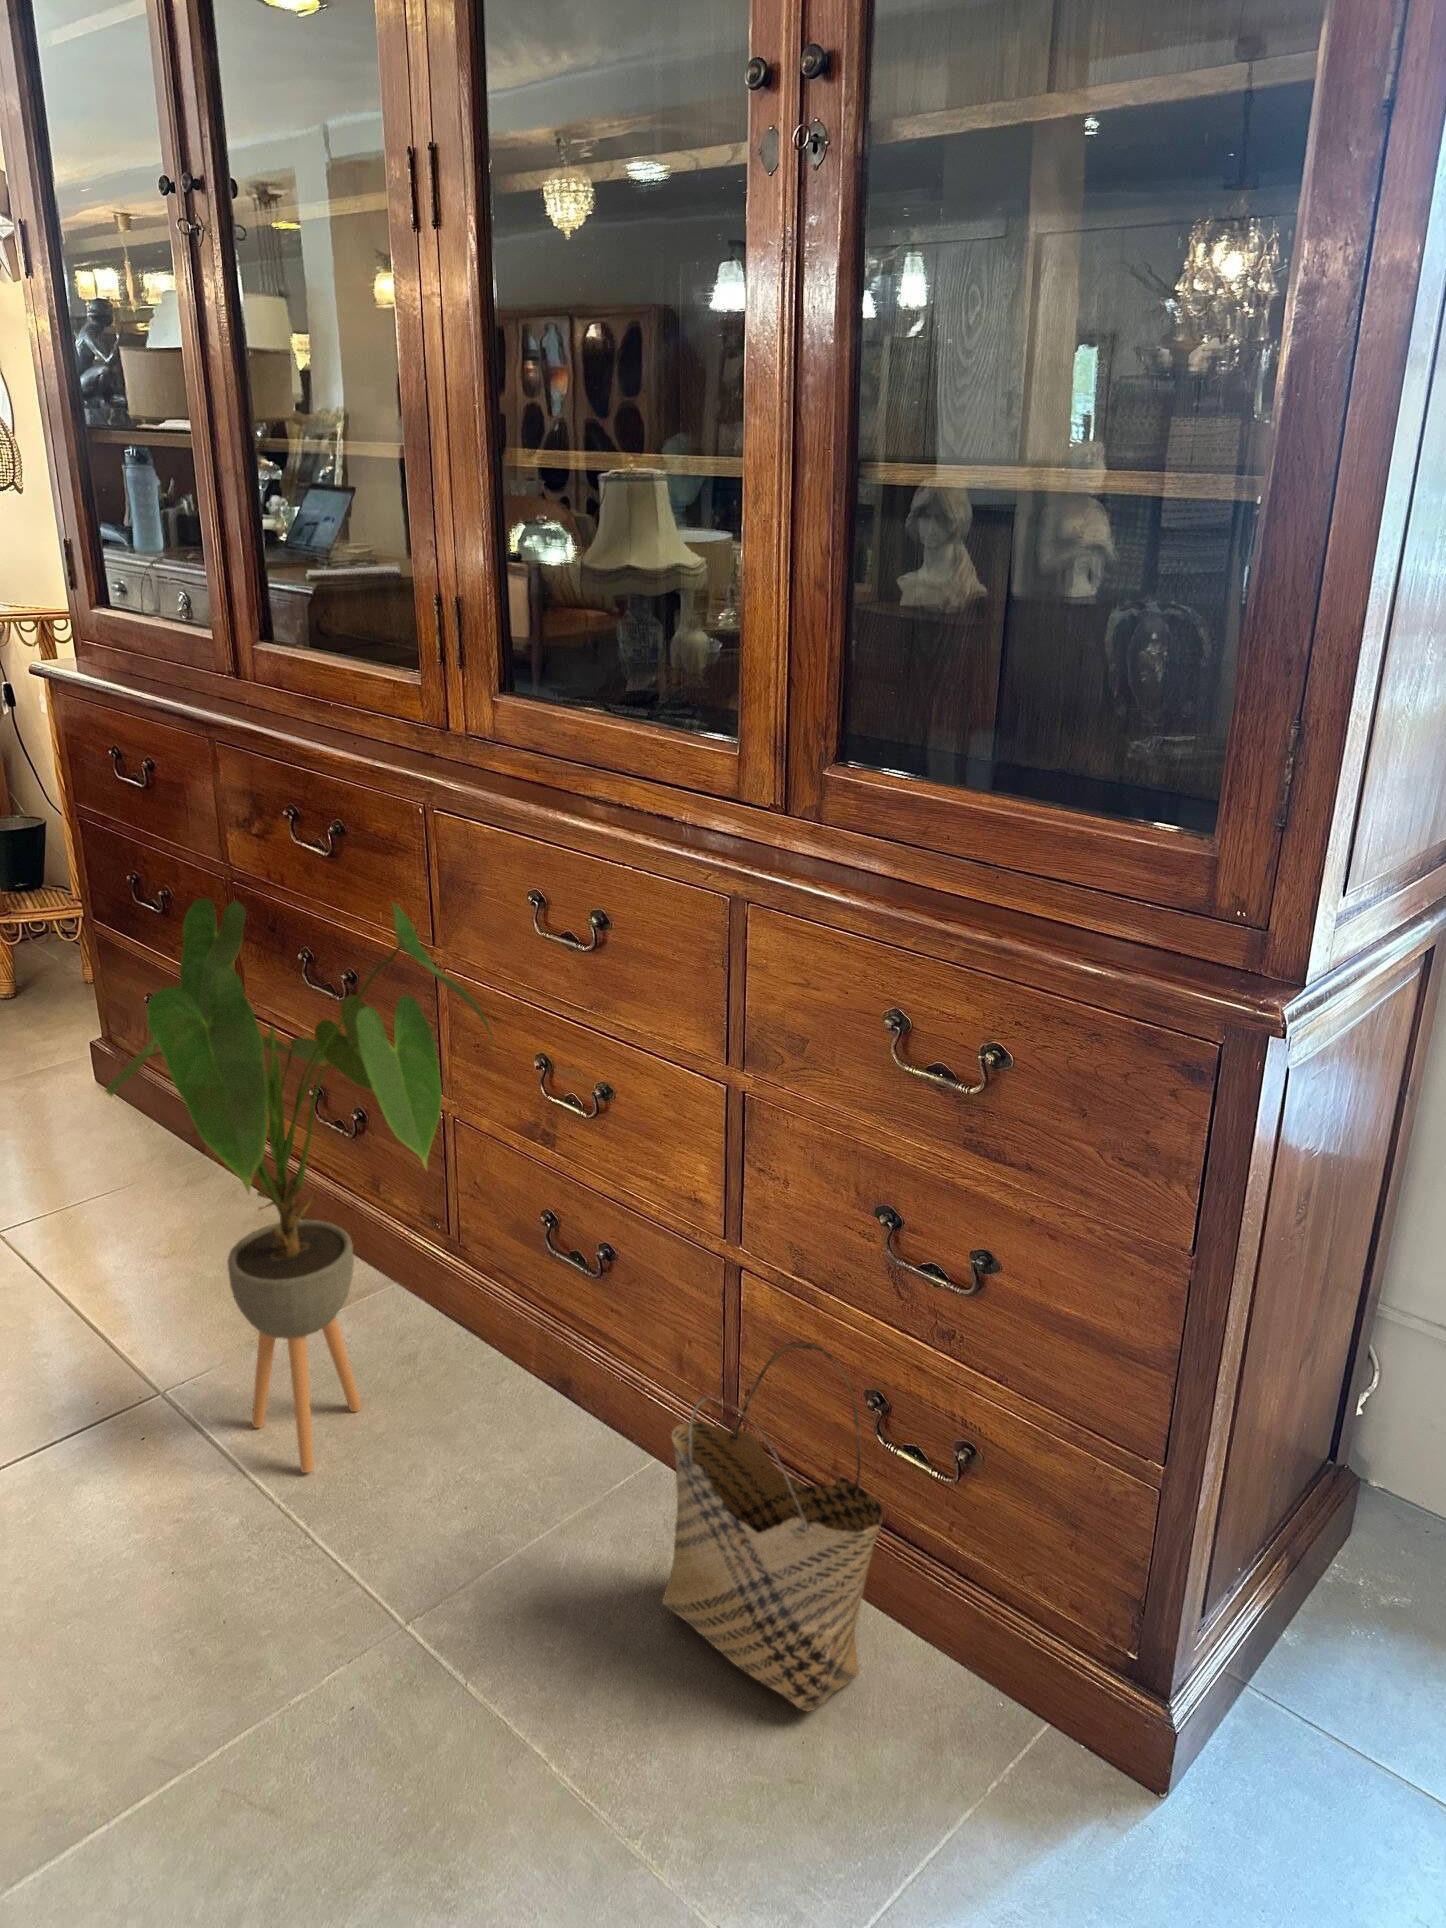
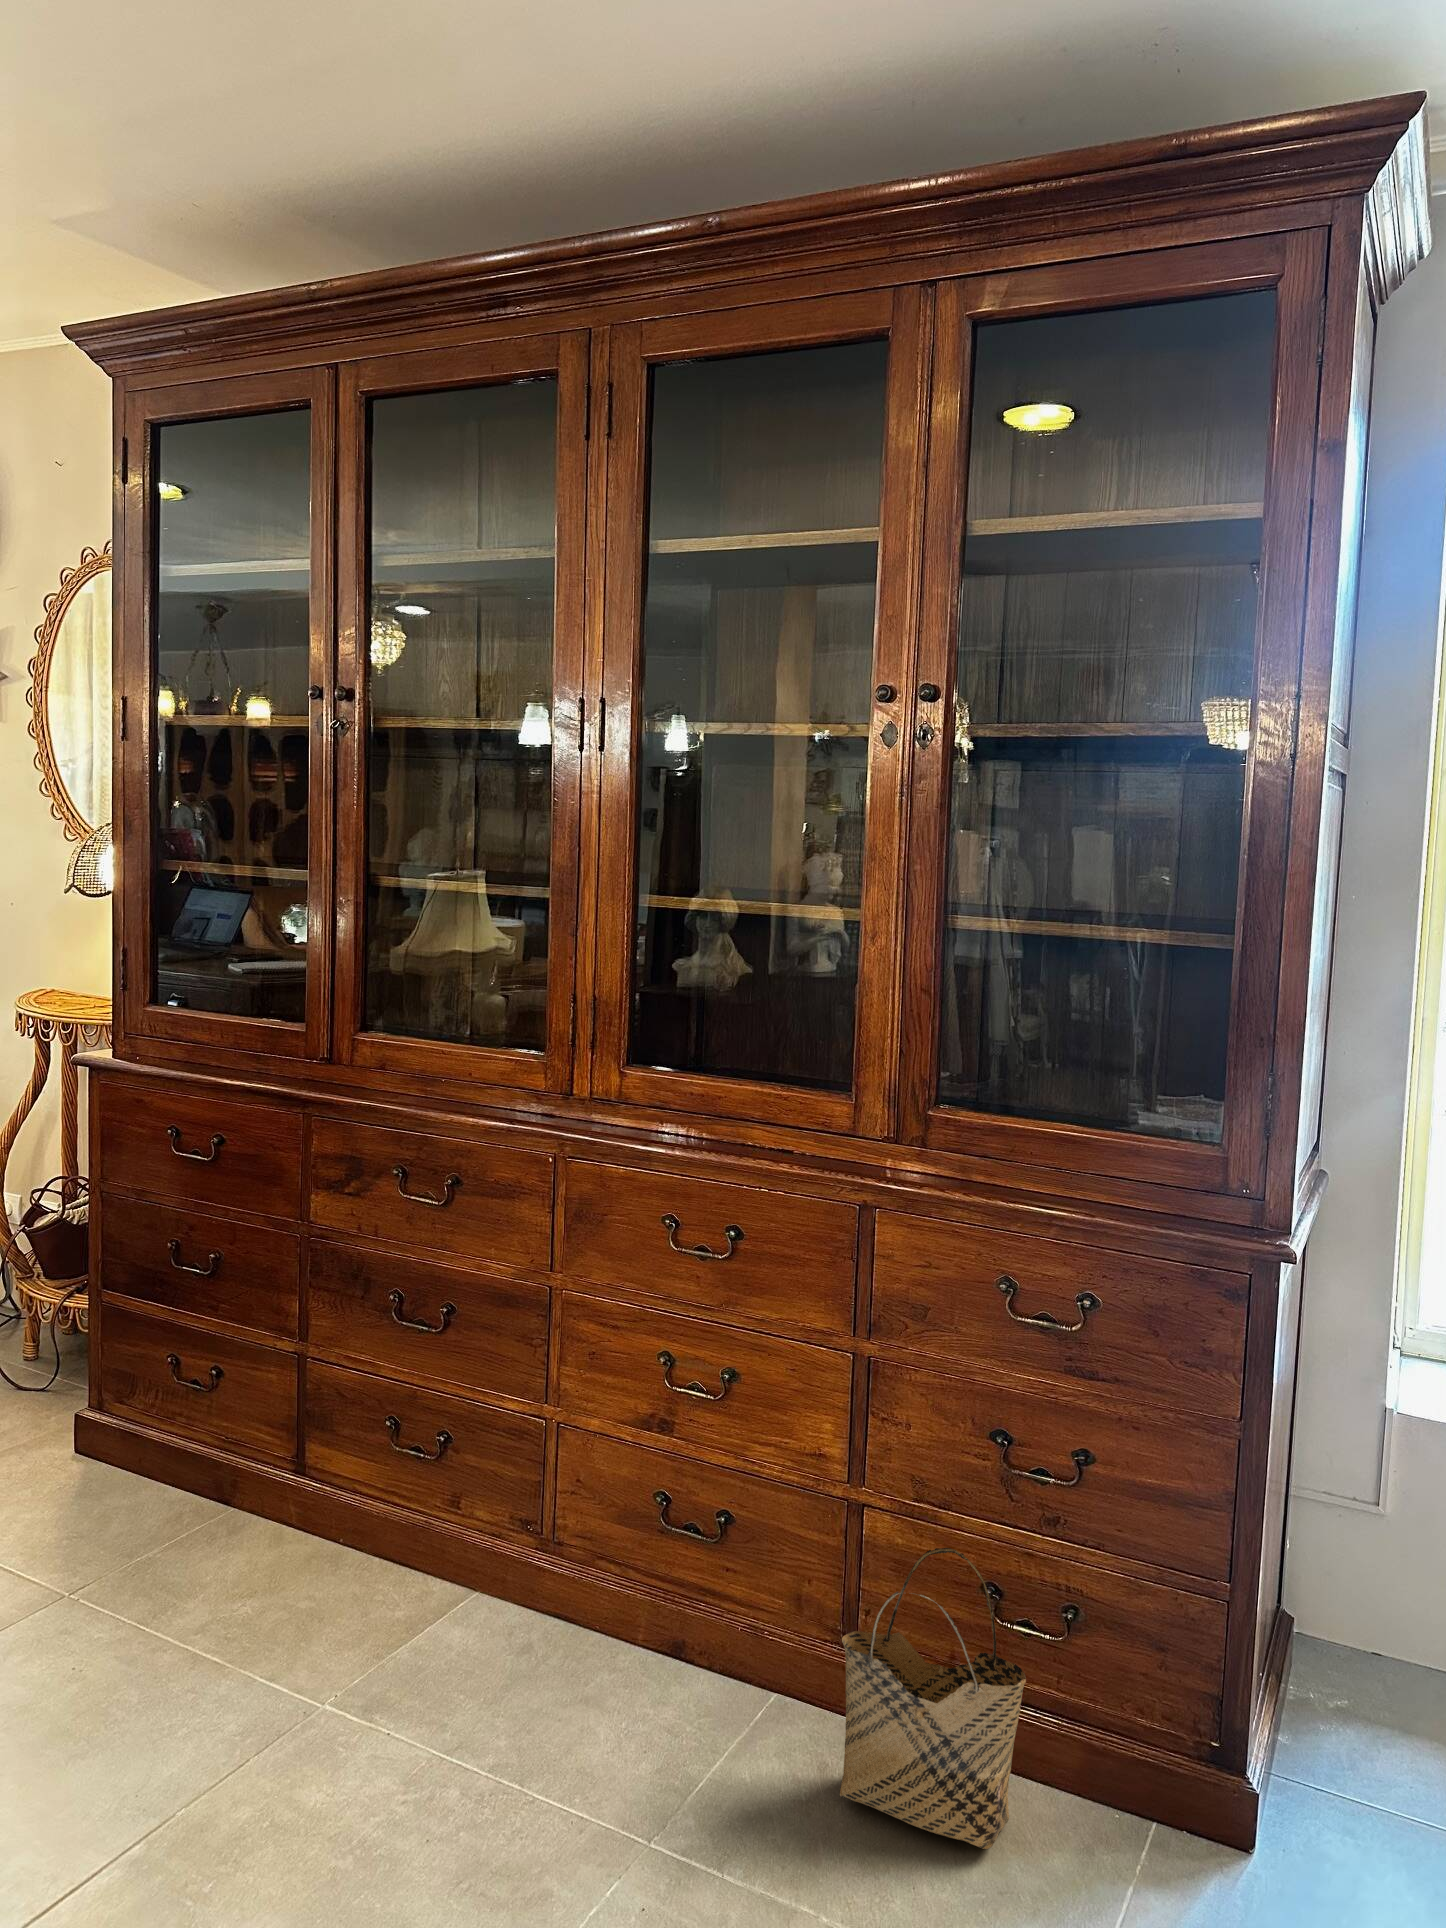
house plant: present [106,898,493,1473] -> none [321,1236,632,1754]

